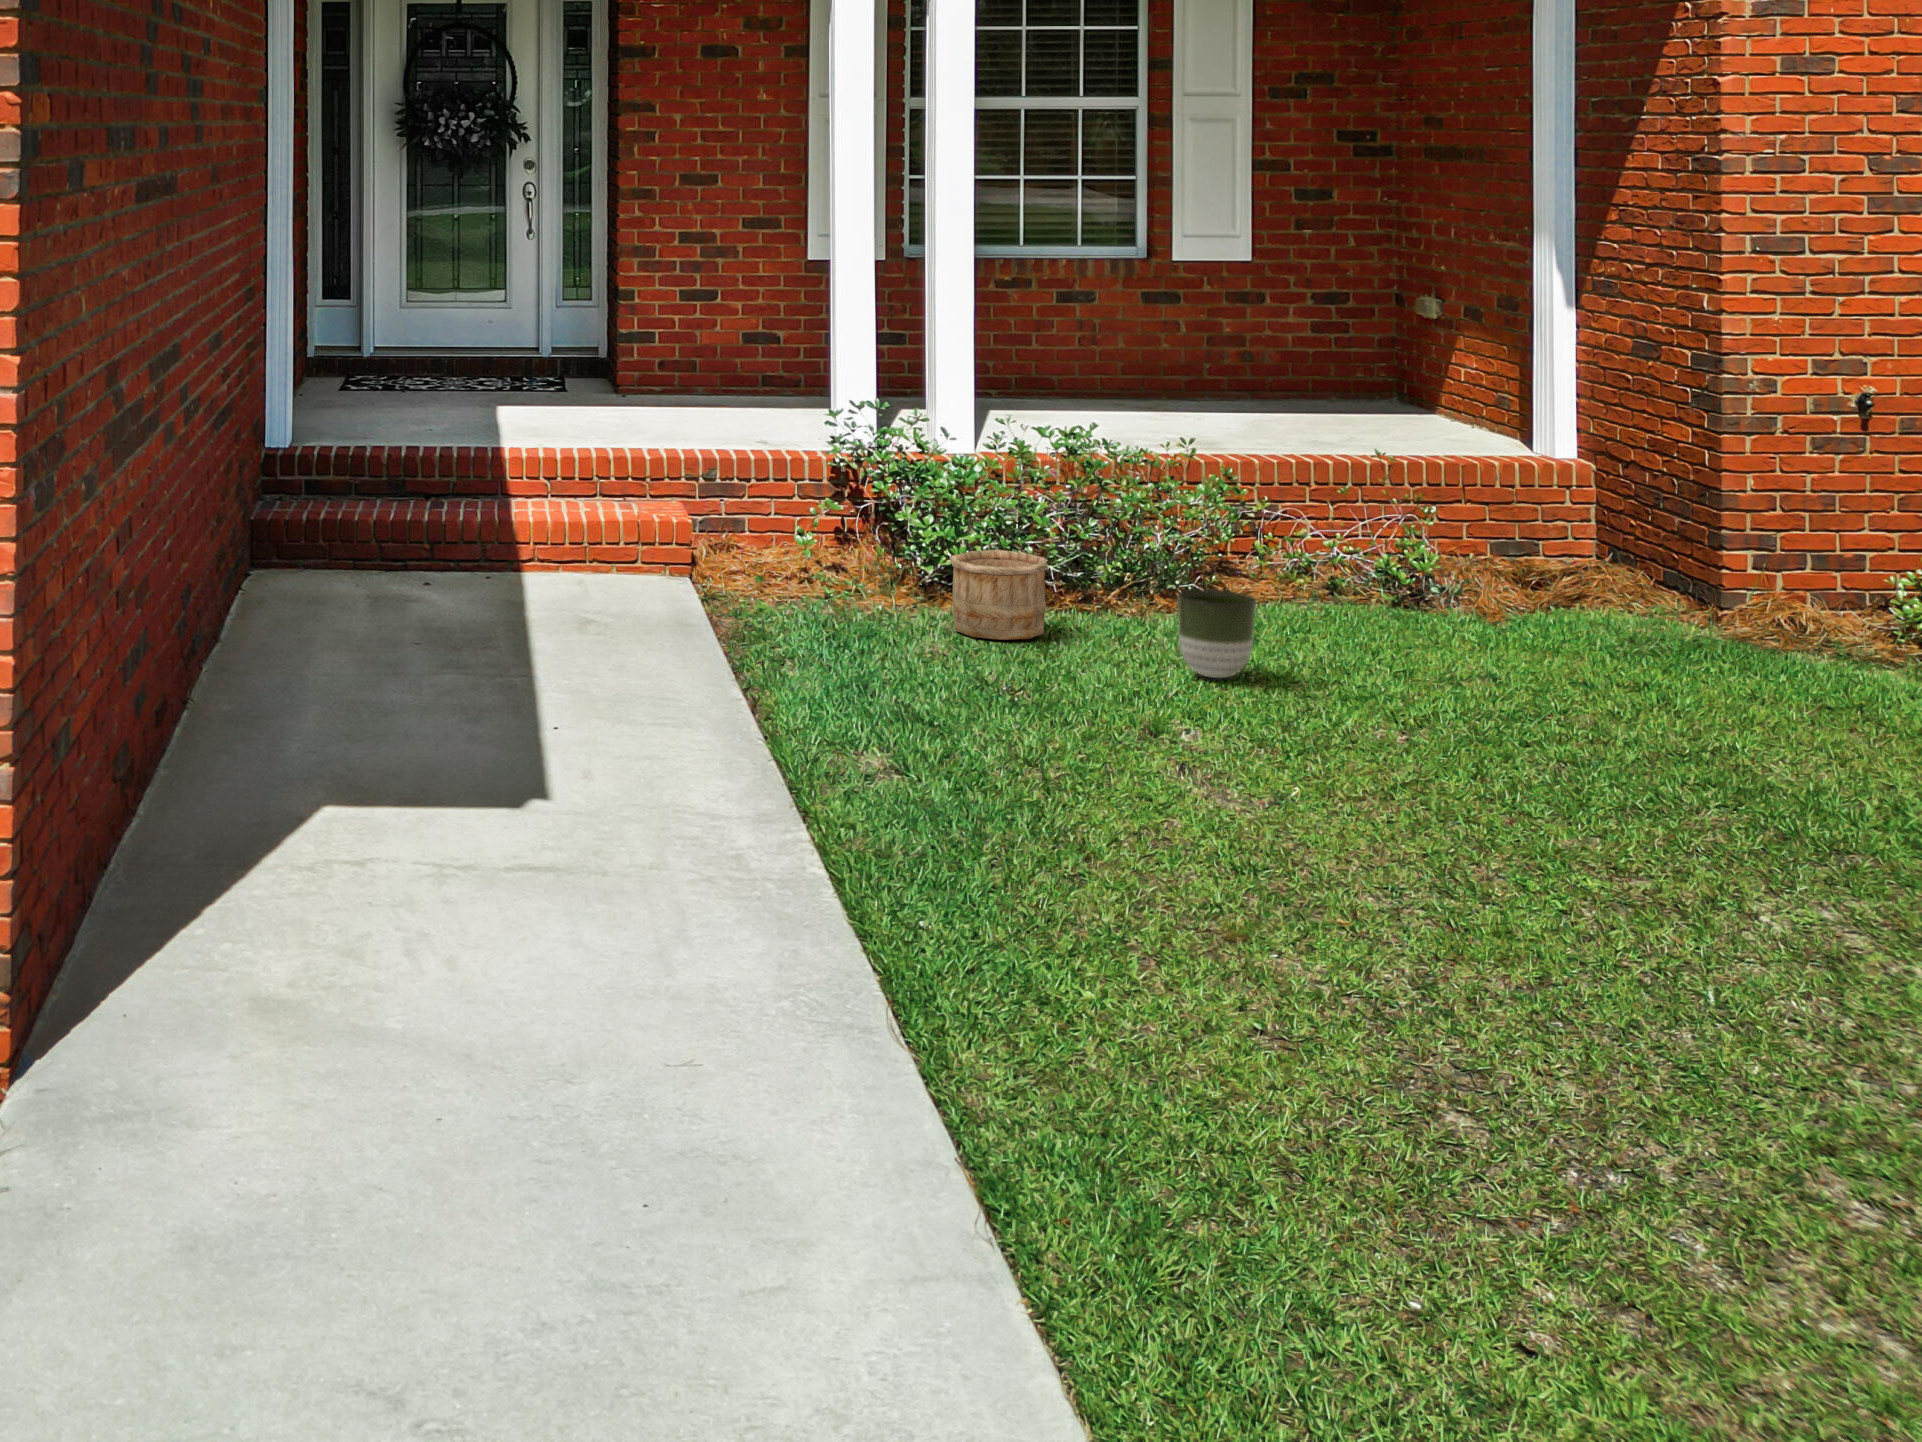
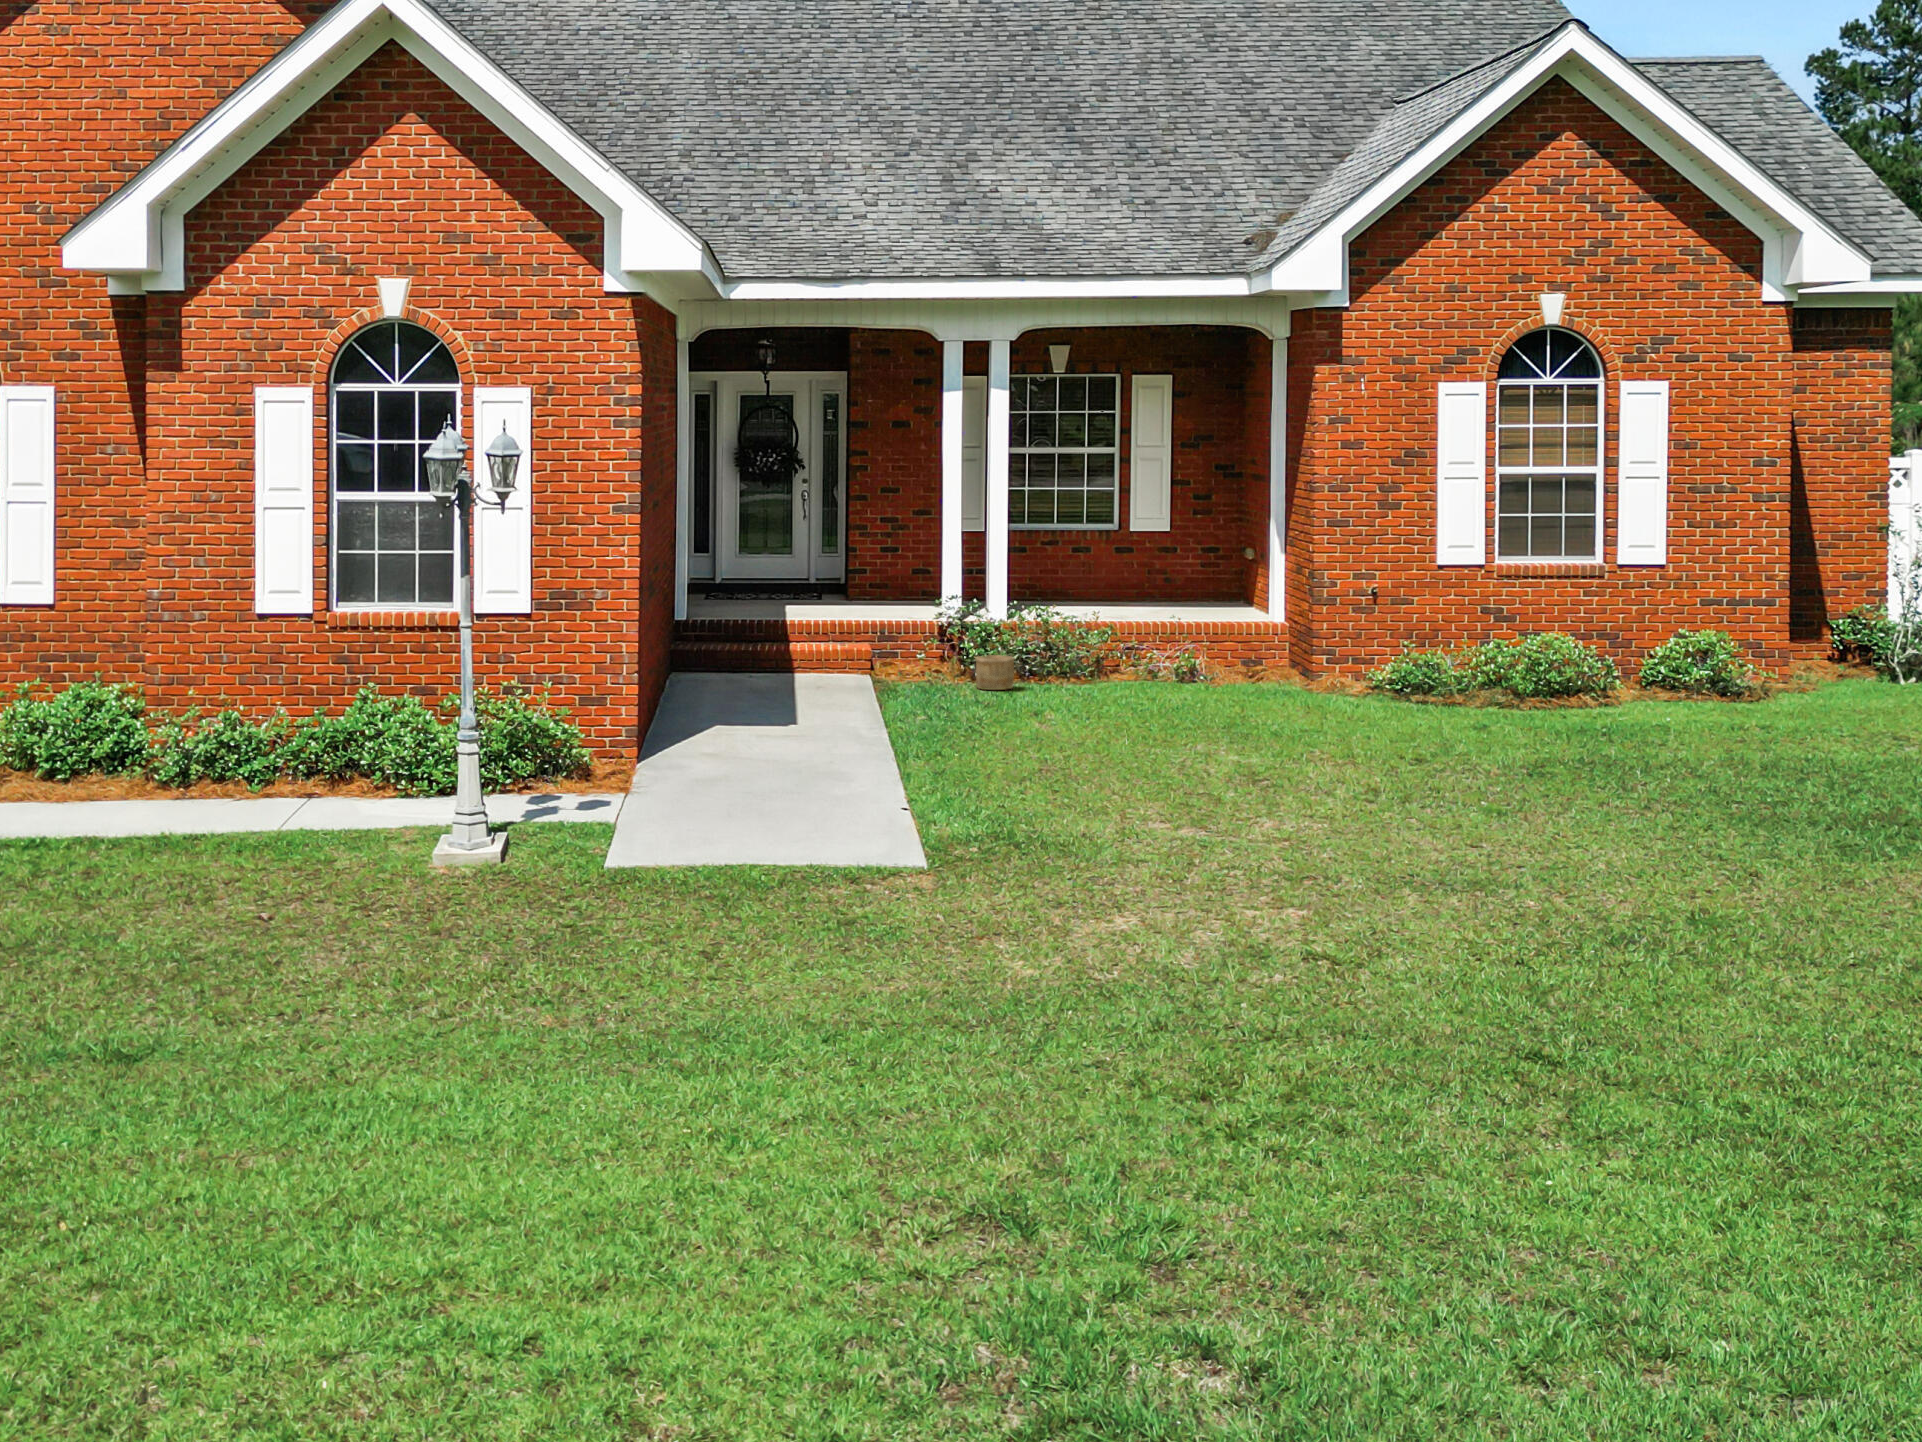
planter: present [1178,589,1256,678] -> none [1057,665,1087,699]

